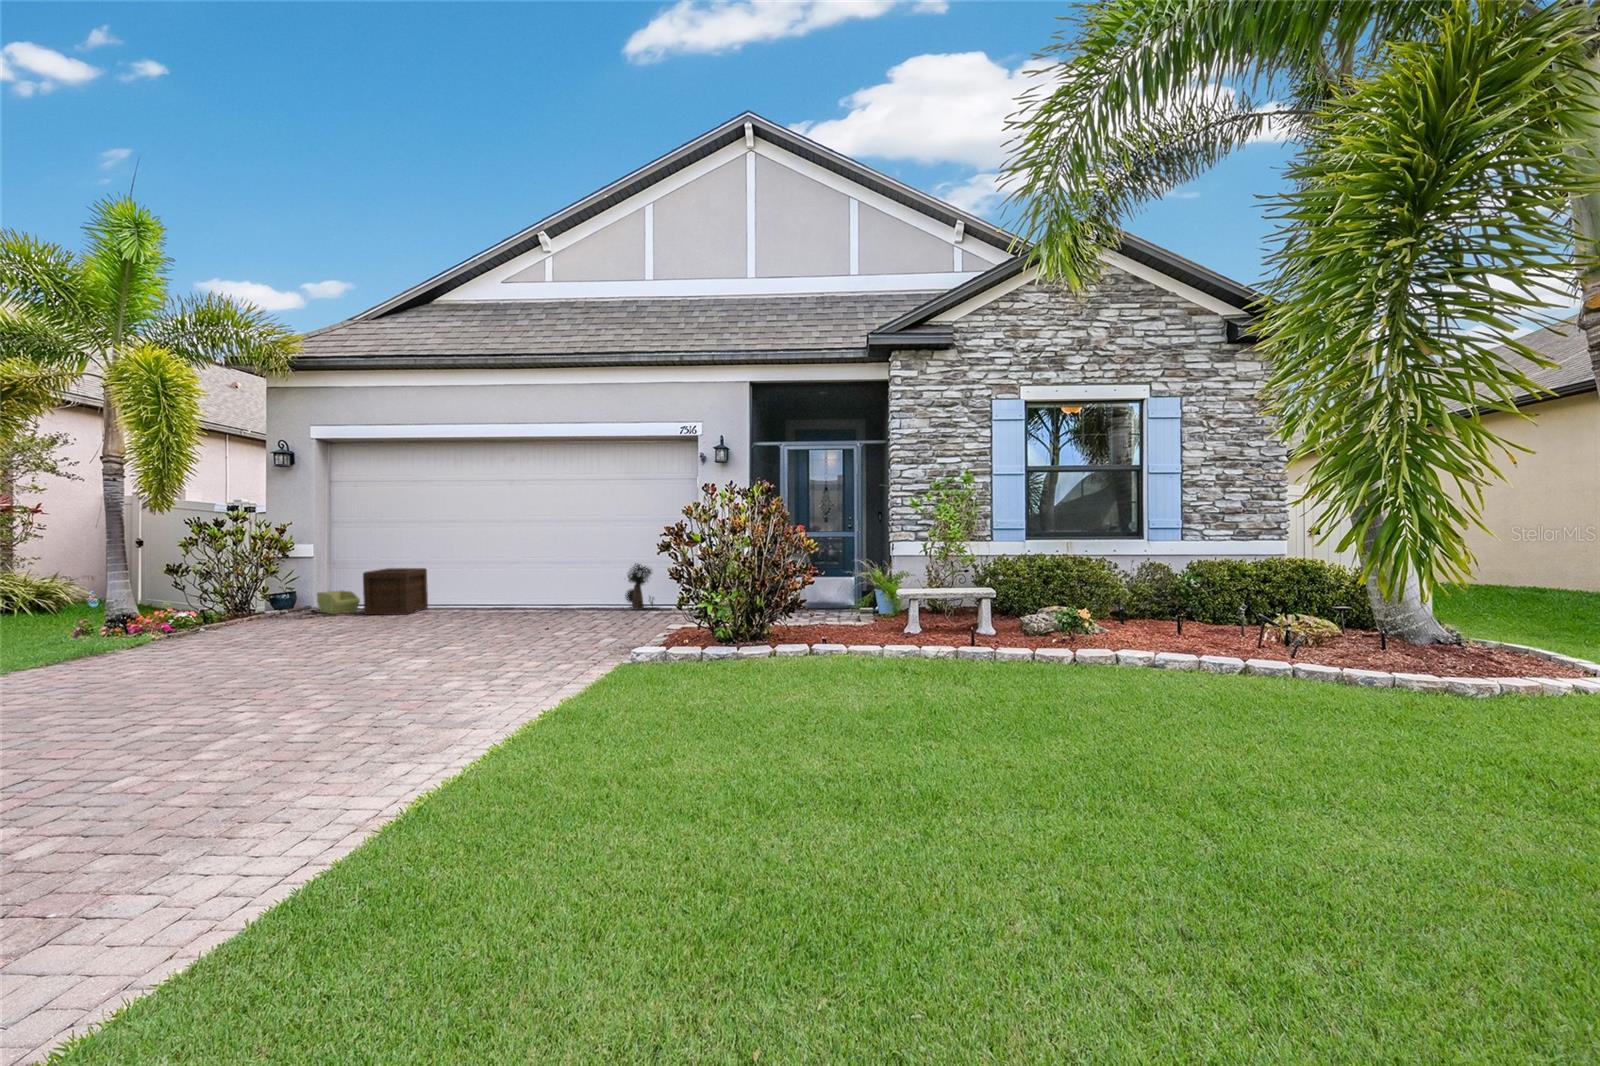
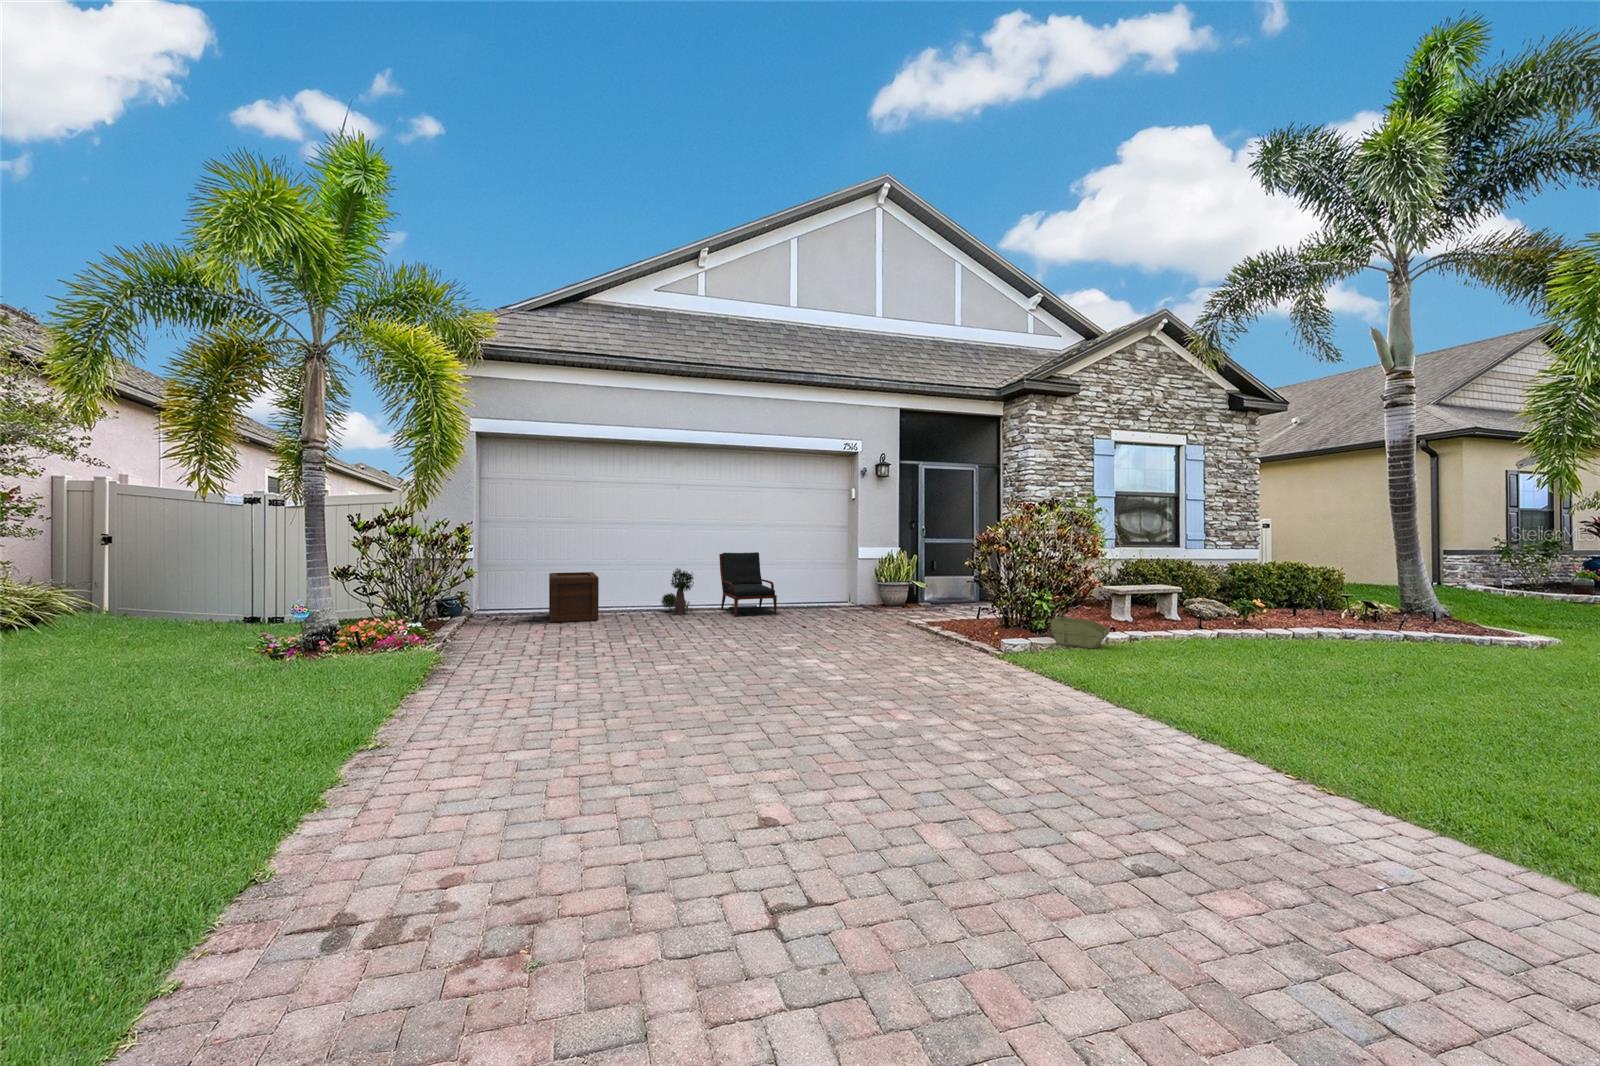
armchair: none [532,549,592,615] -> present [719,552,777,617]
potted plant: present [625,564,654,610] -> present [661,568,694,614]
storage bin: present [317,590,360,614] -> present [1050,617,1110,649]

